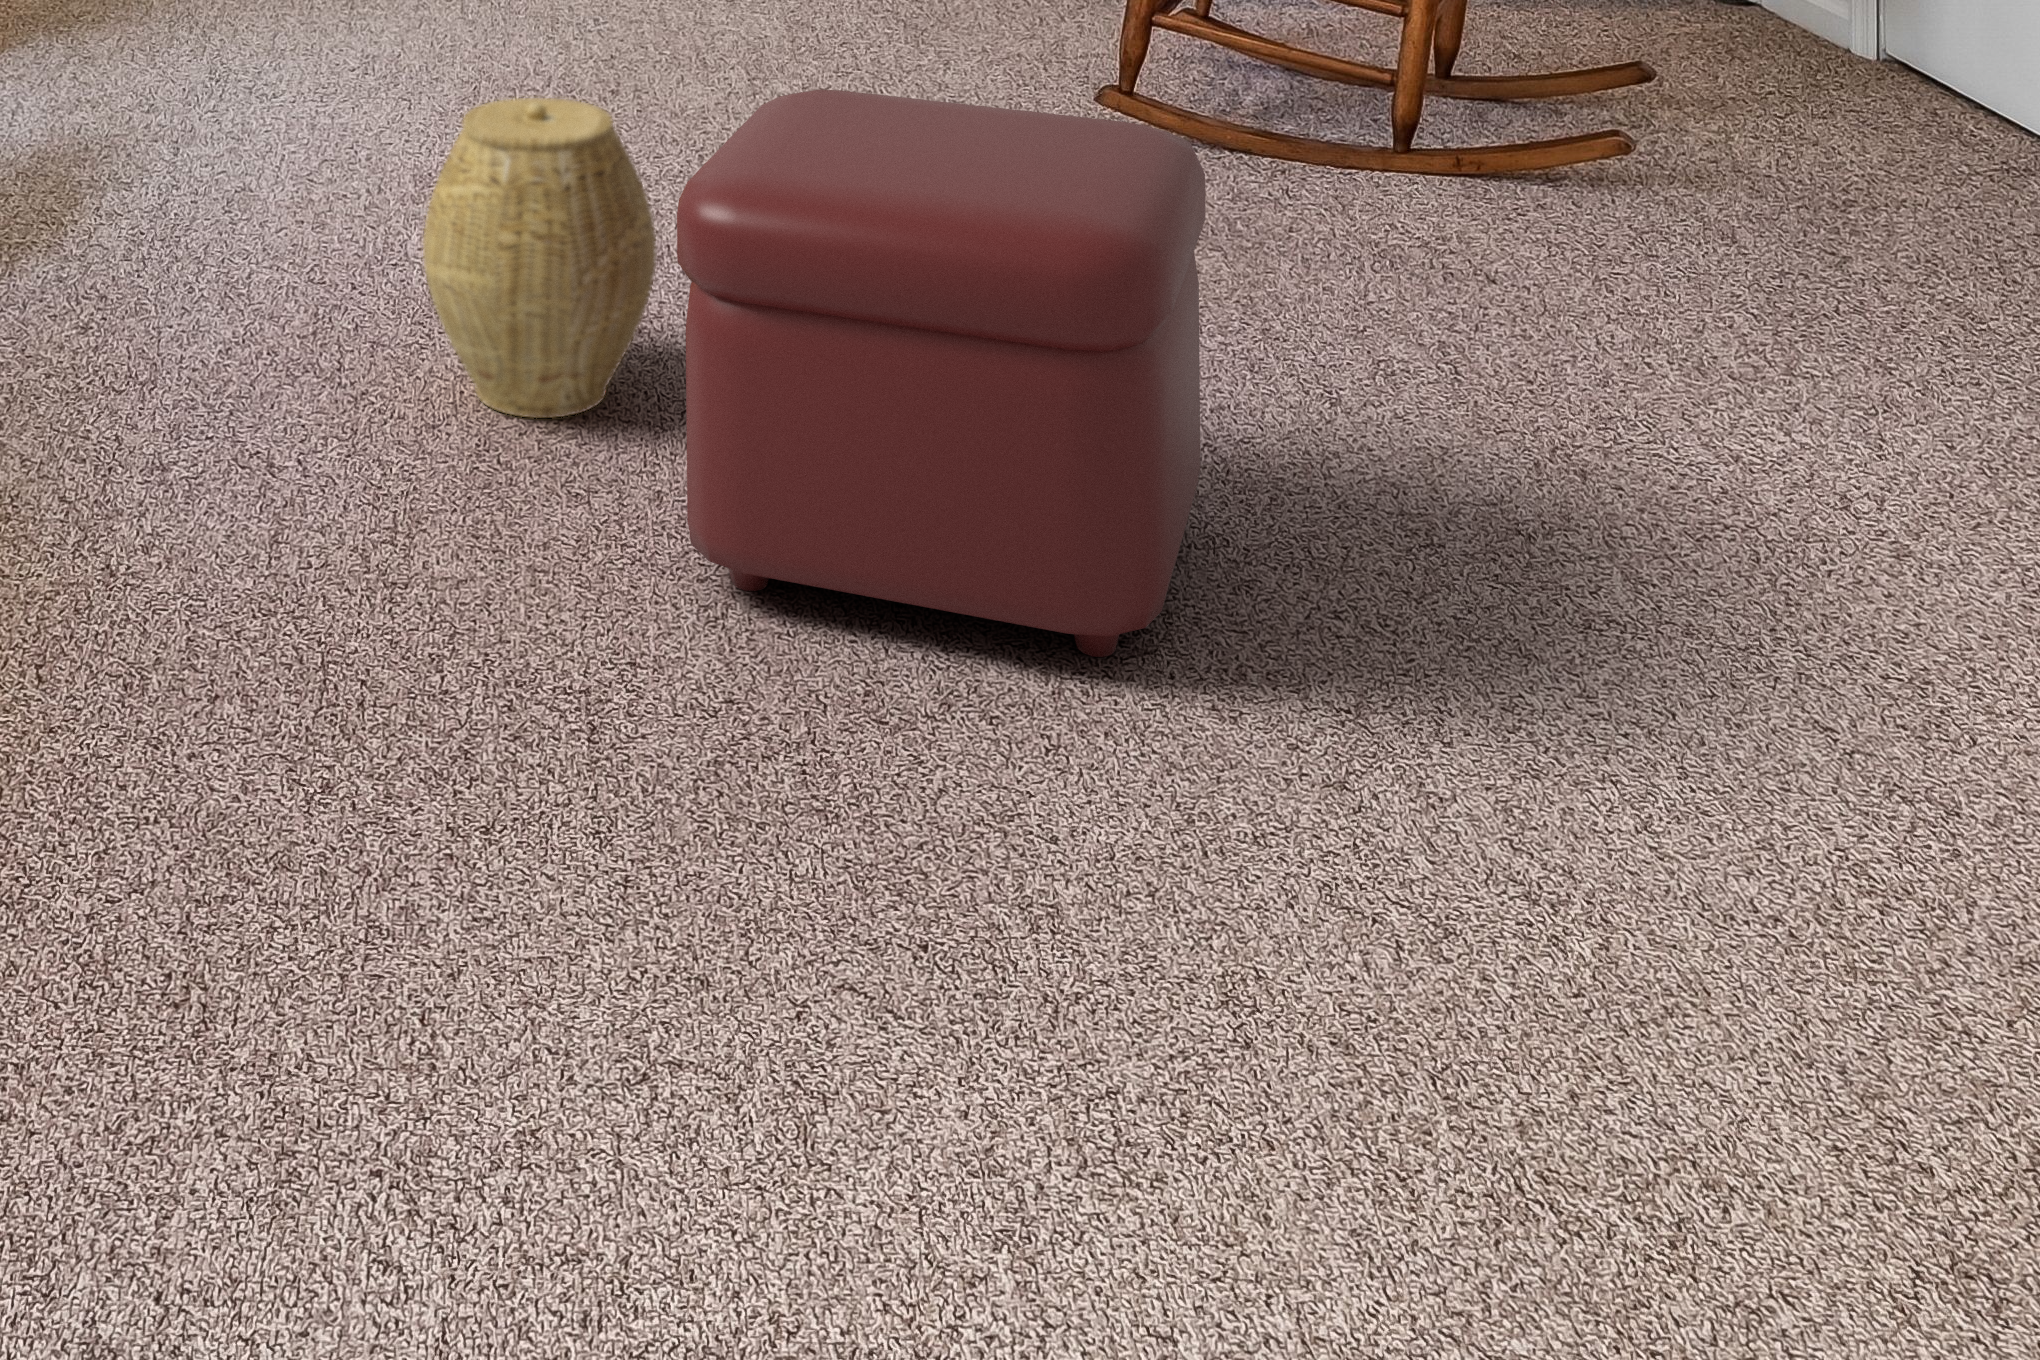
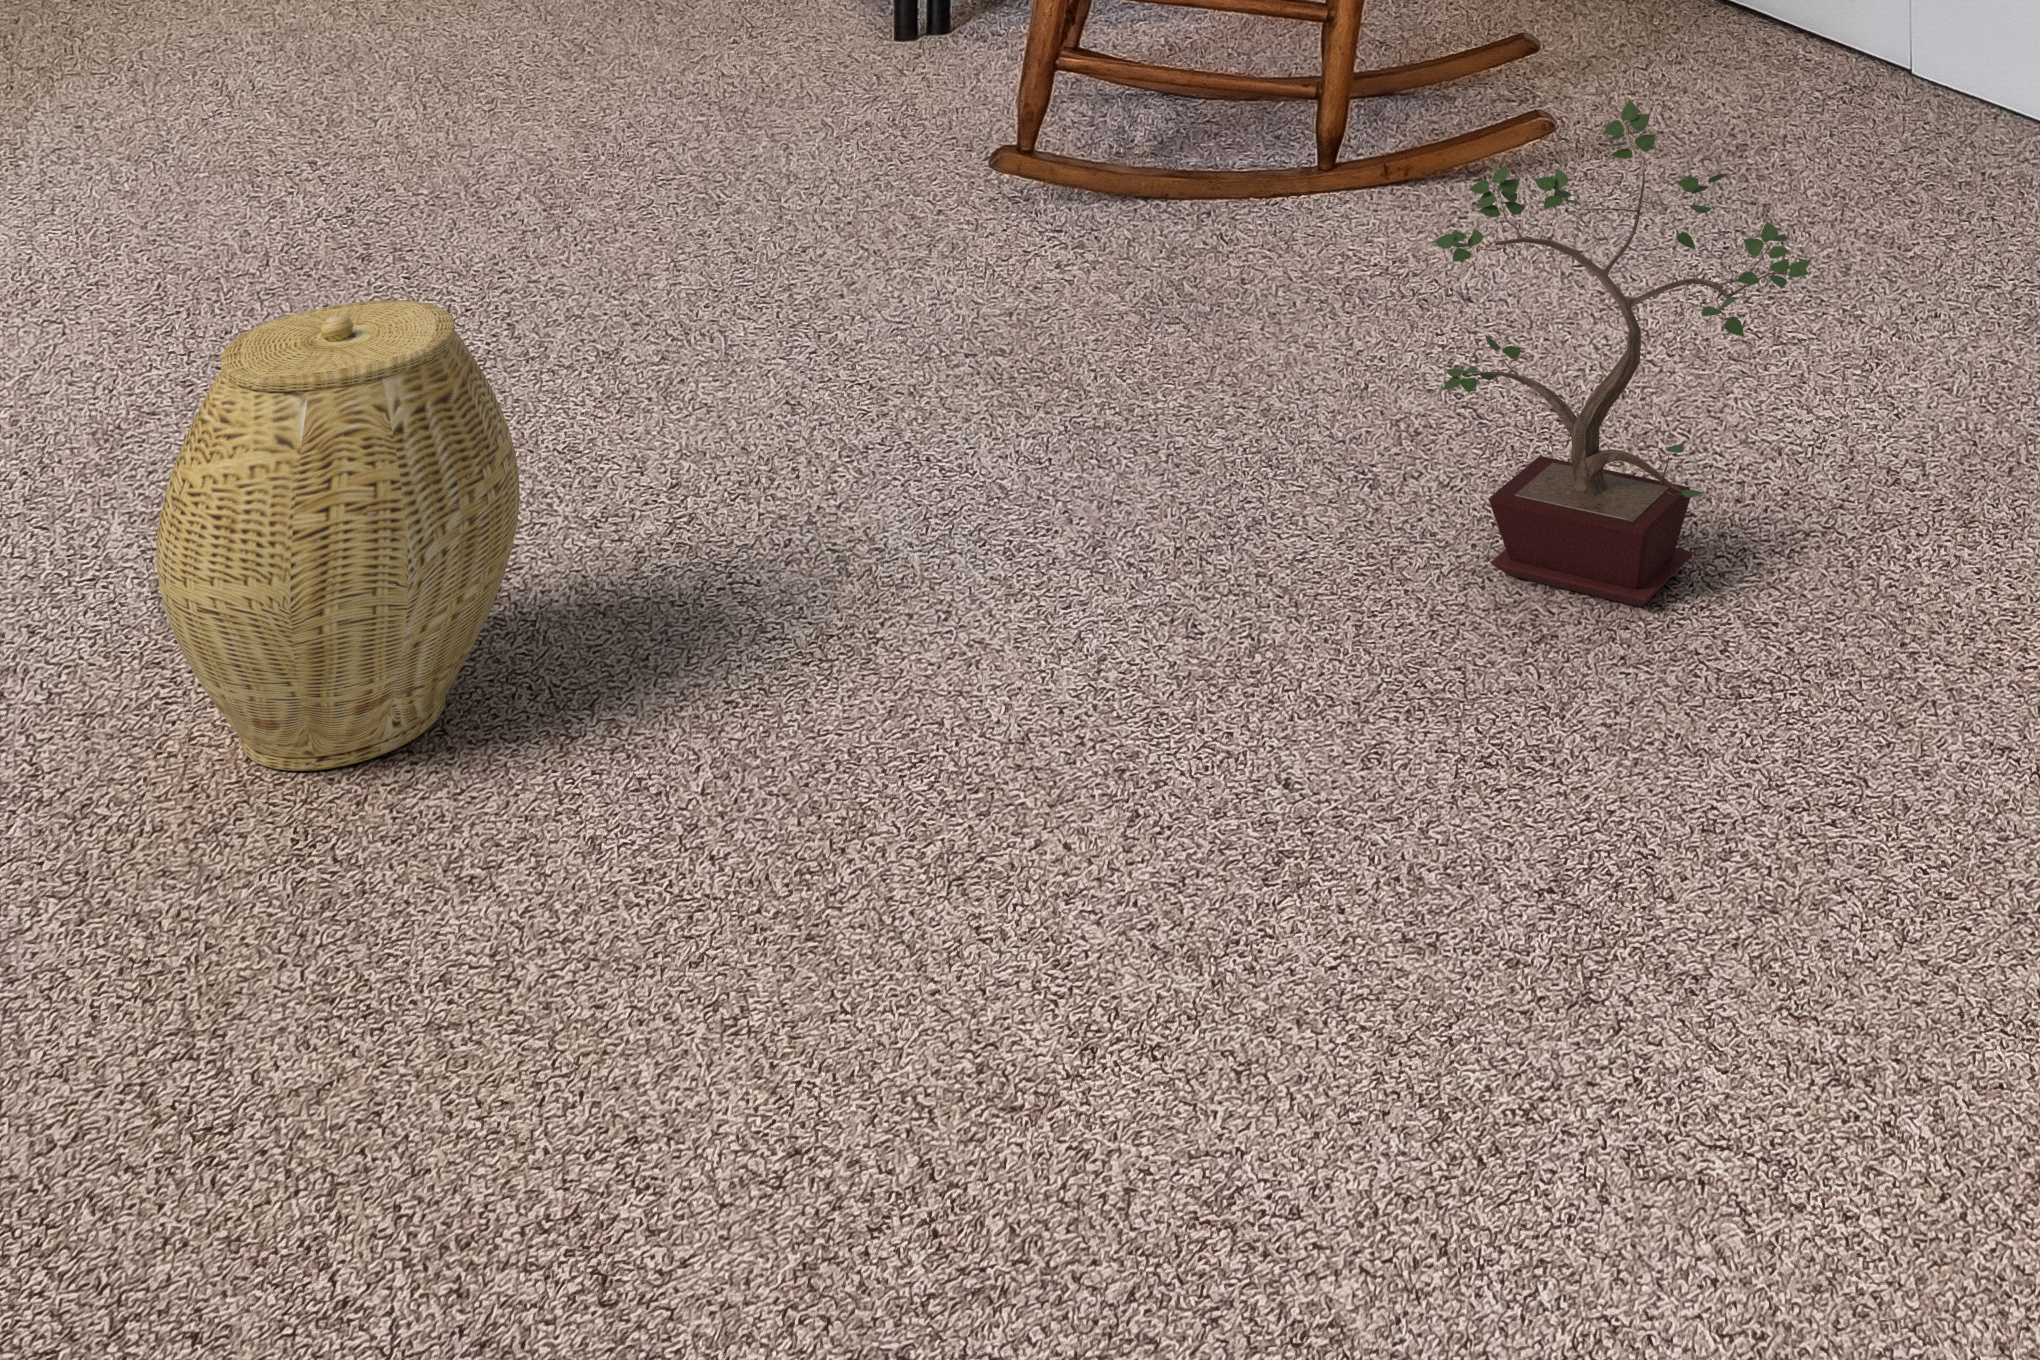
ottoman: present [677,90,1206,657] -> none [616,202,1288,944]
potted plant: none [1383,105,1715,557] -> present [1433,99,1811,607]

